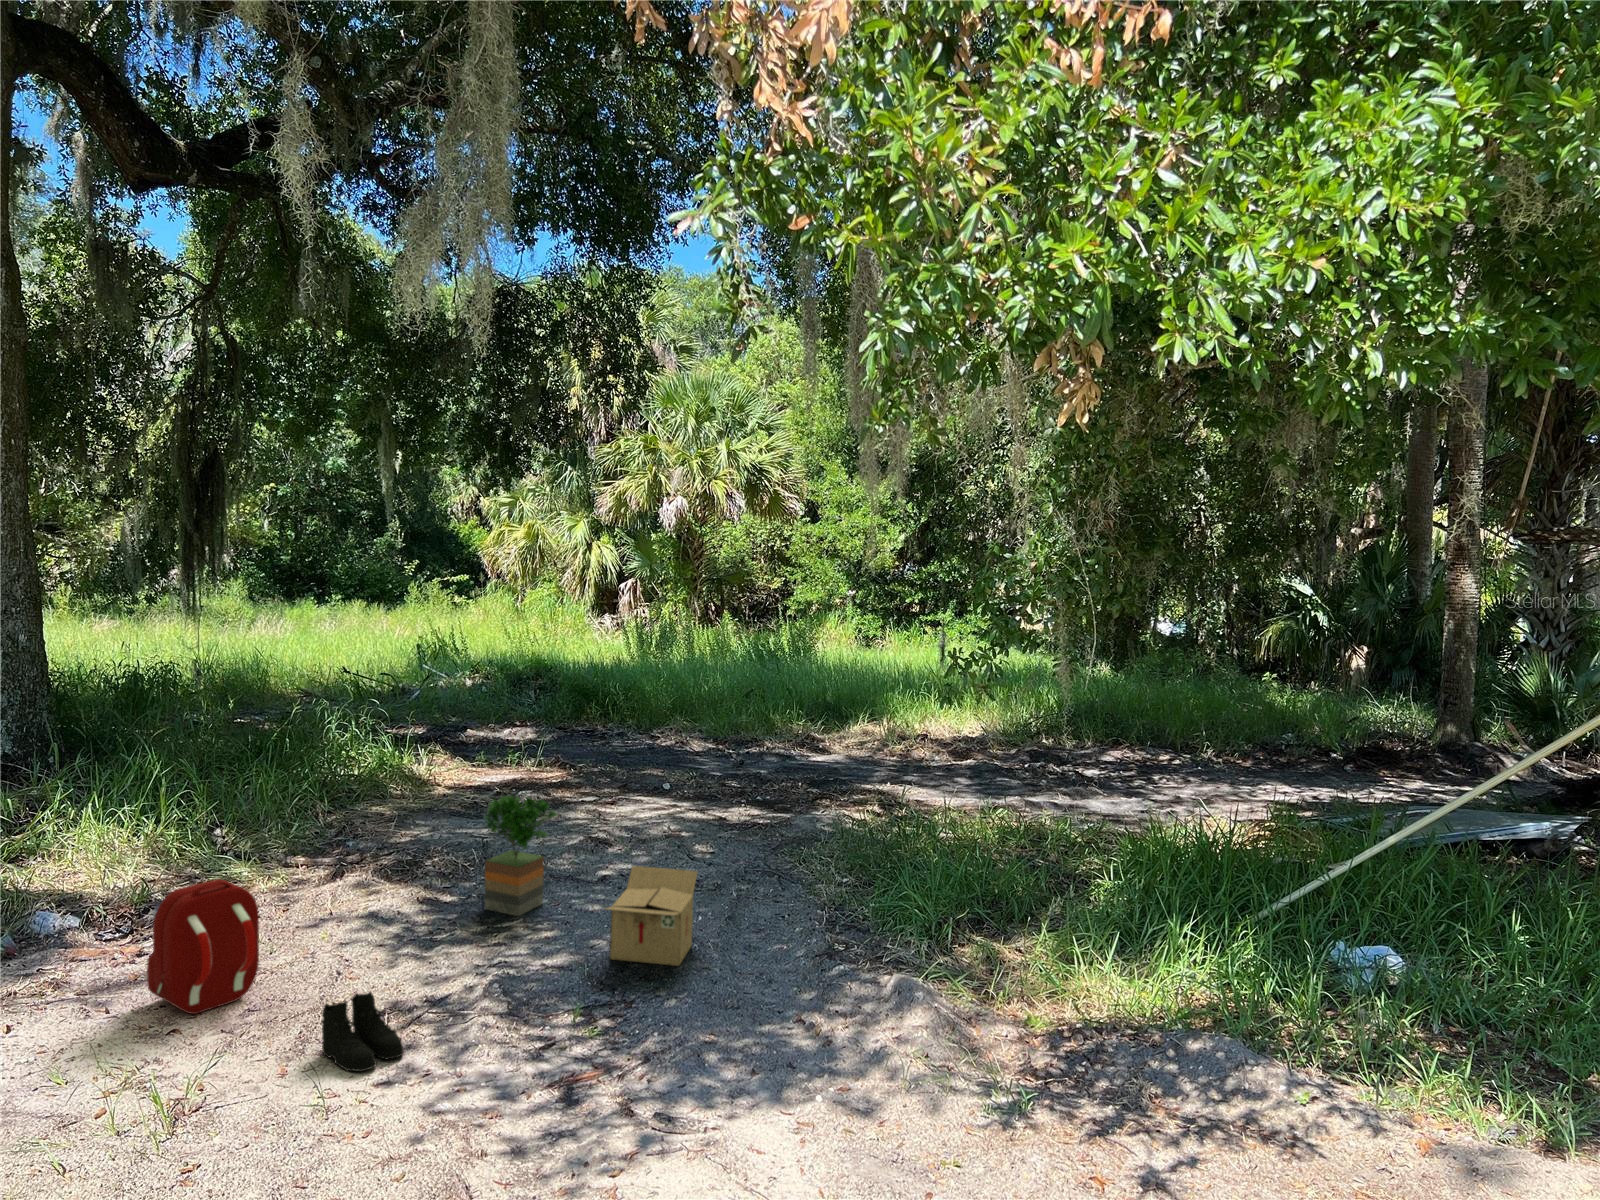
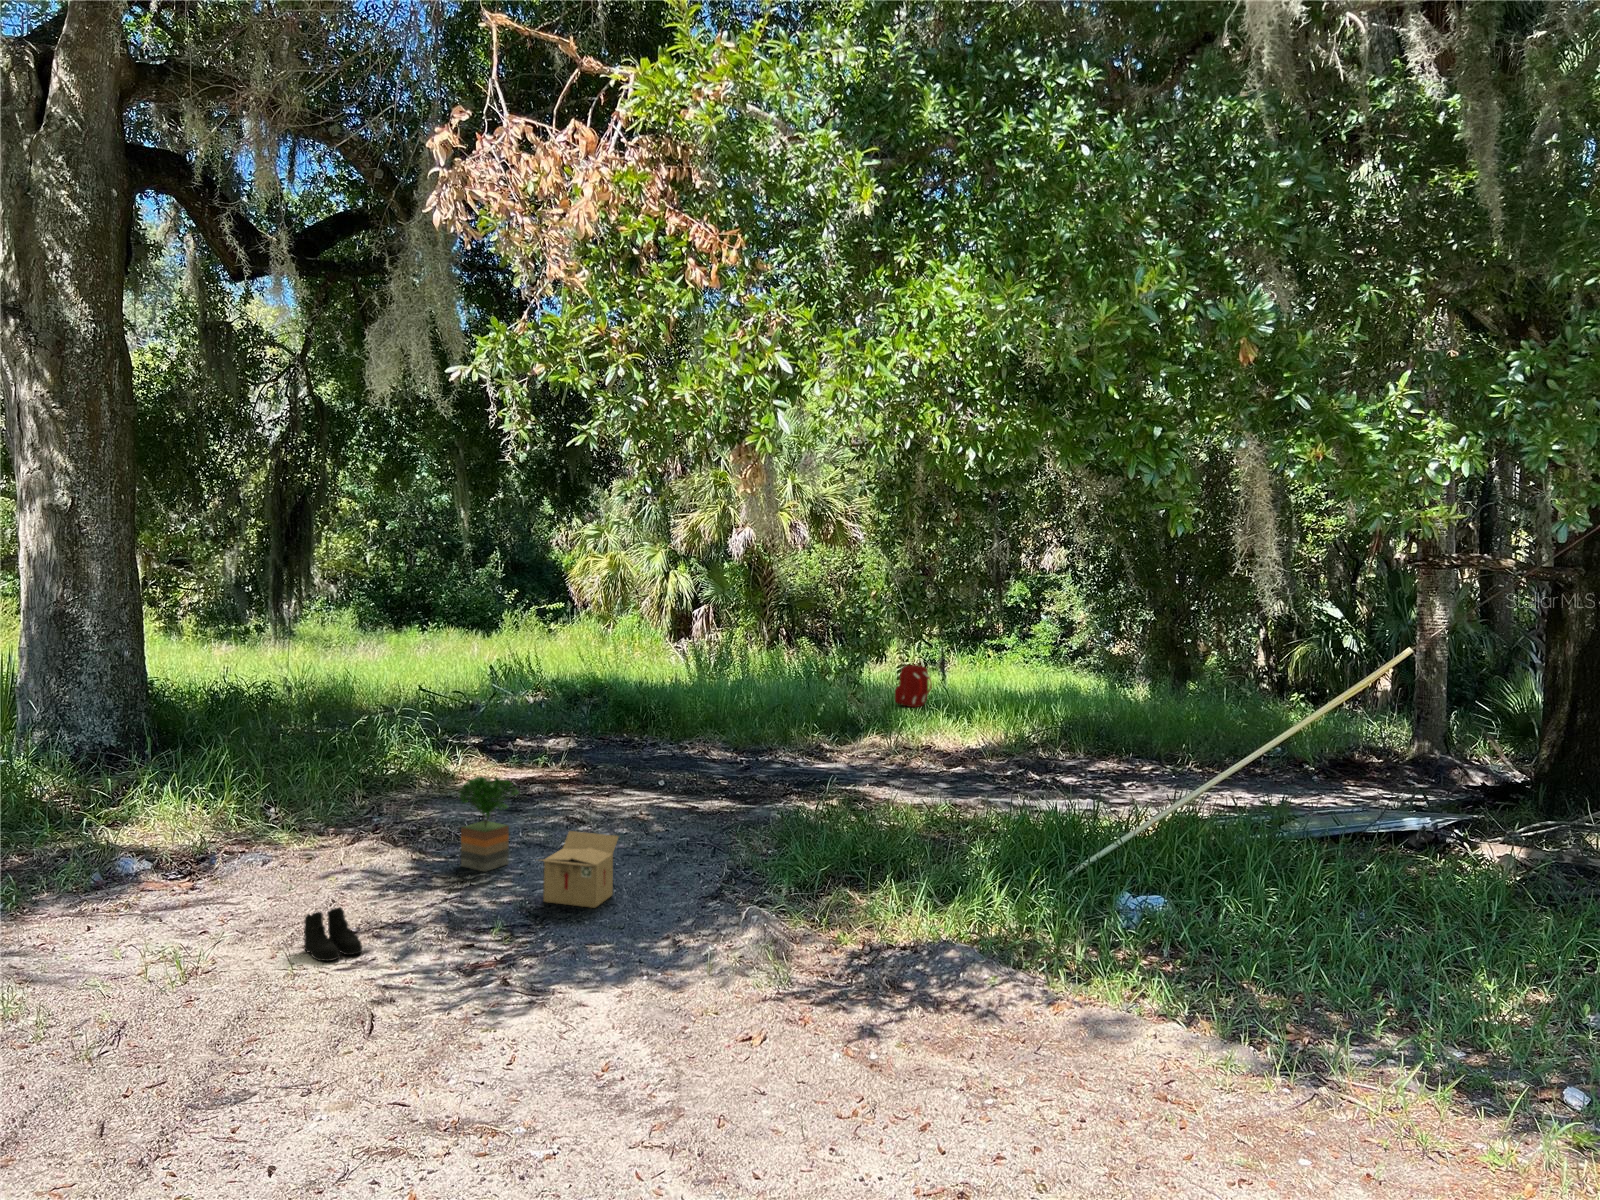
backpack: present [147,879,259,1014] -> present [895,664,932,707]

